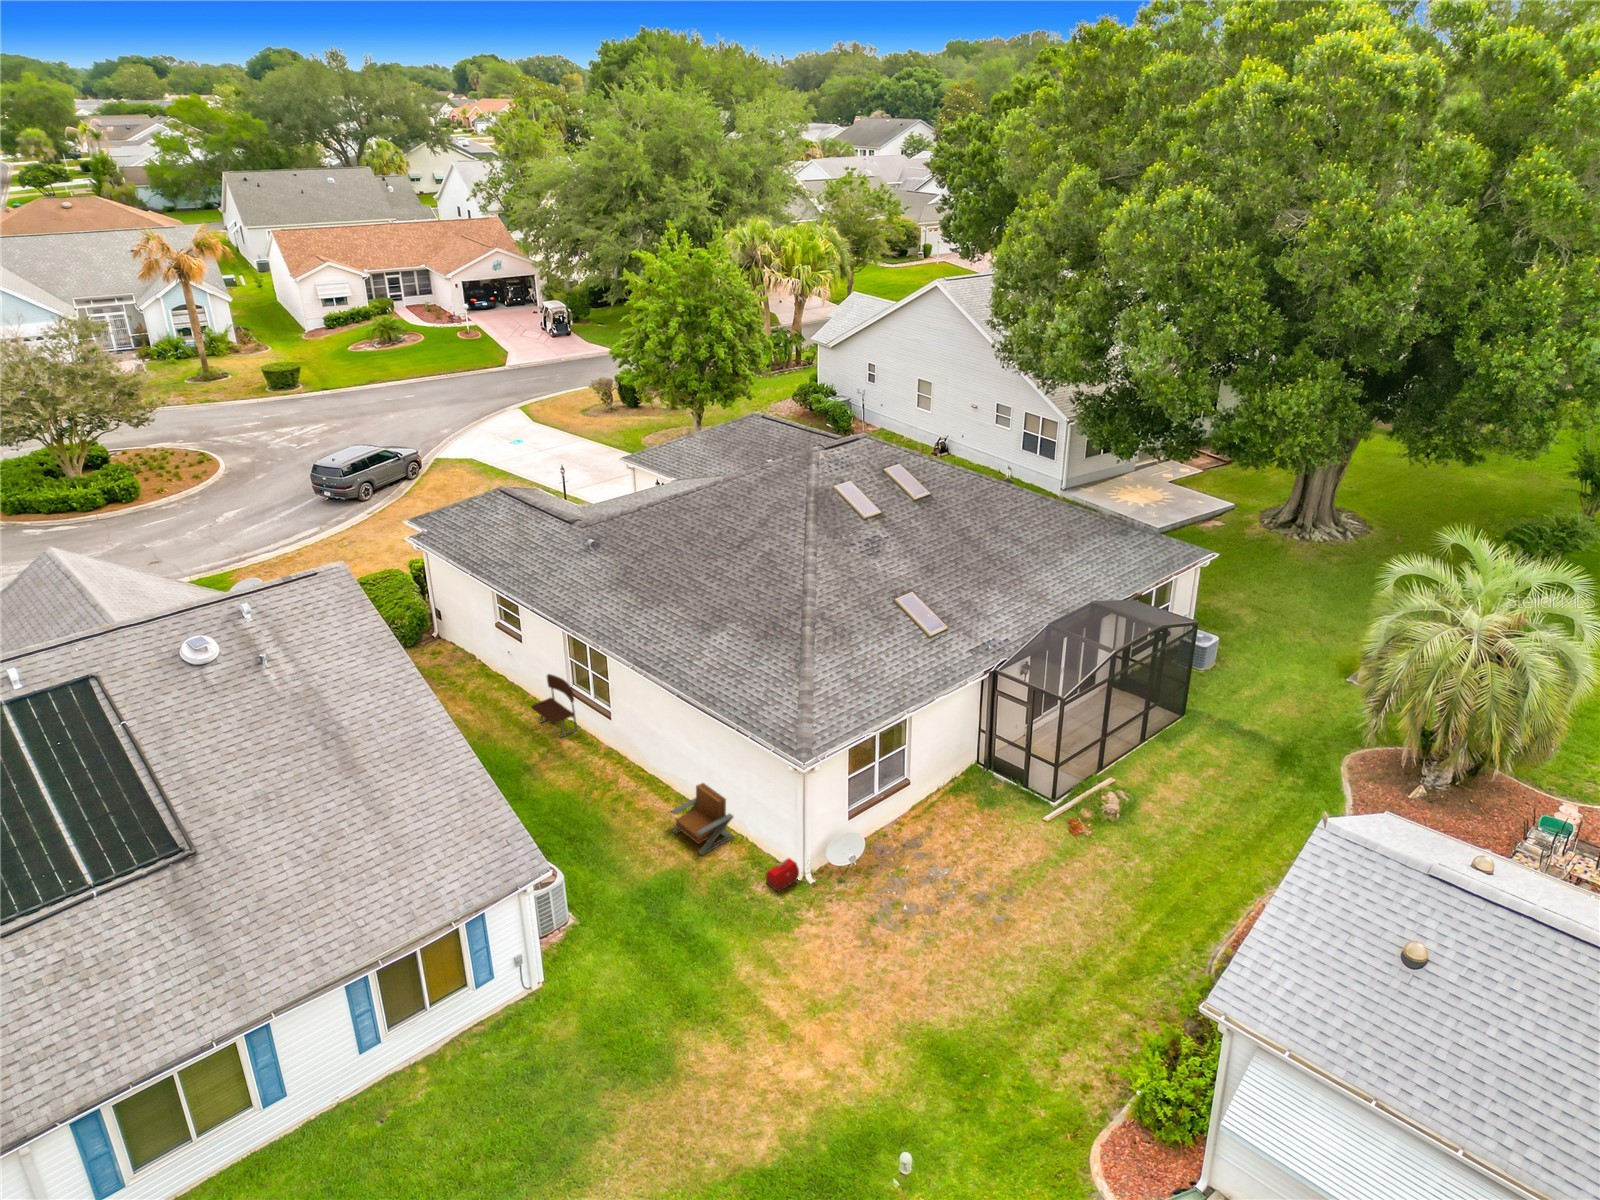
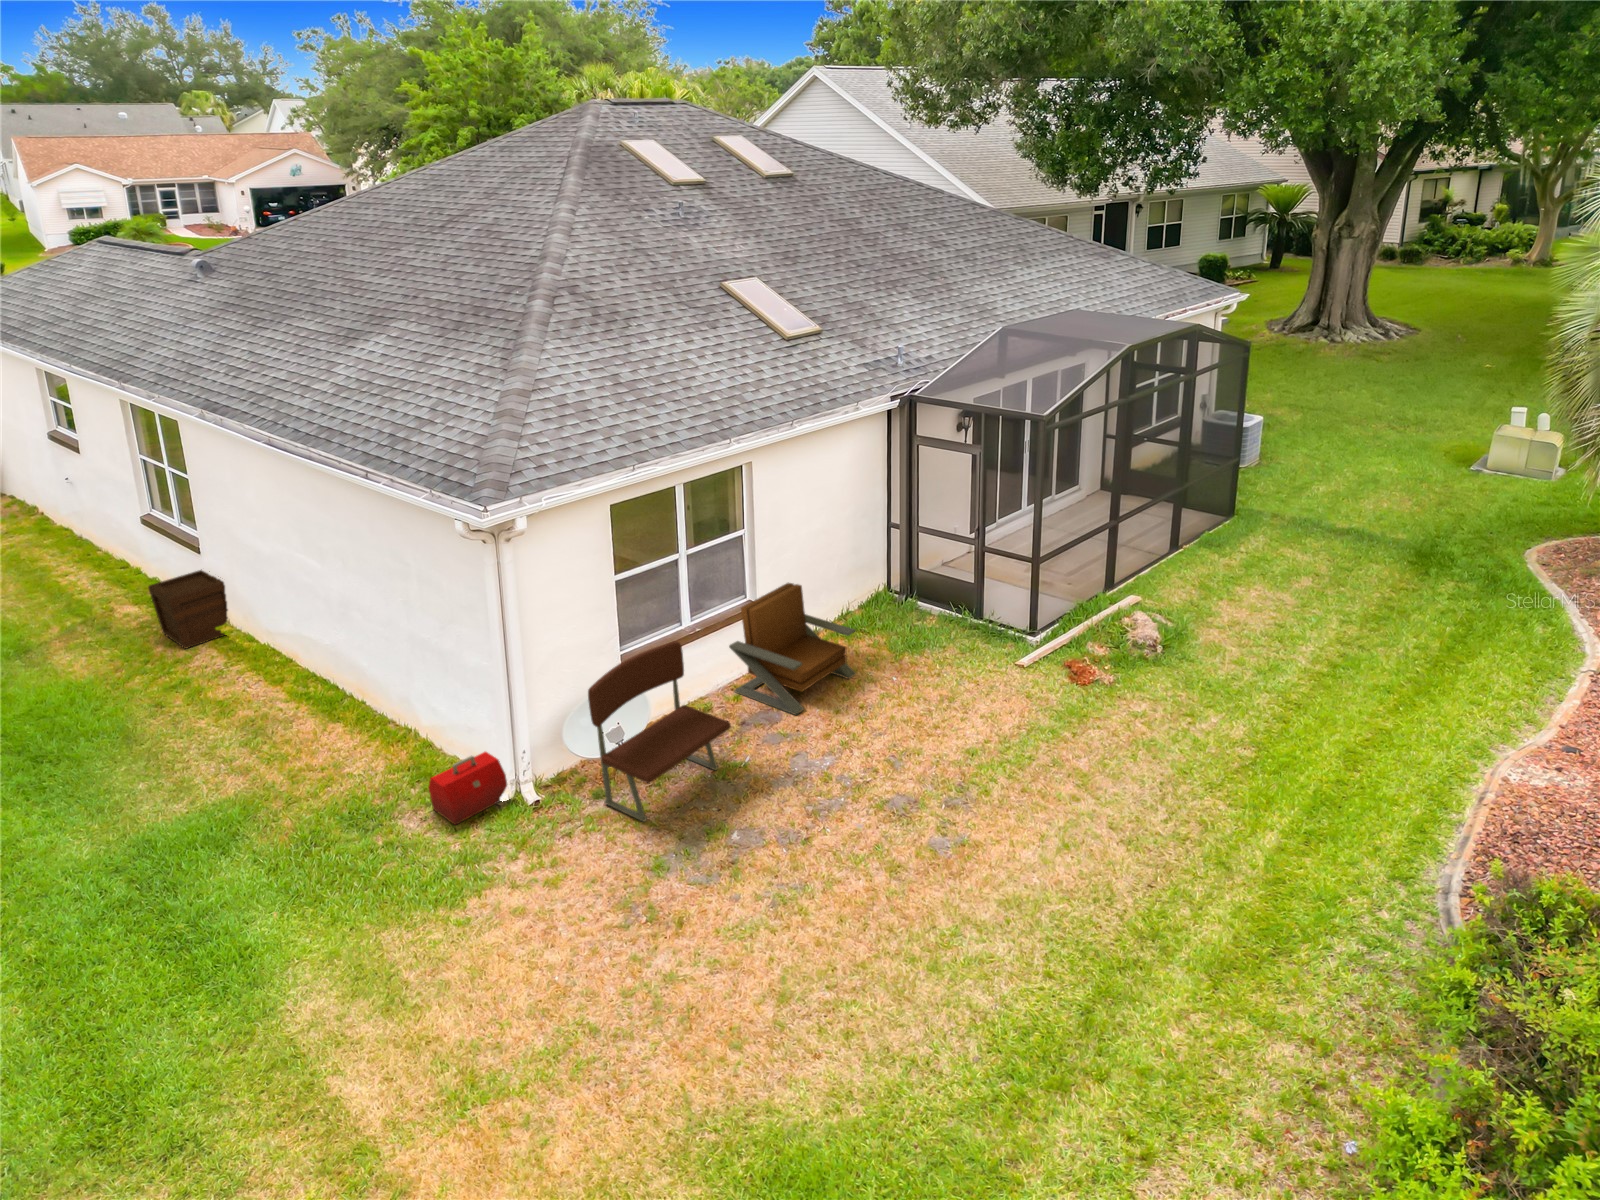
bench: present [531,674,578,737] -> present [588,641,731,822]
wooden crate: none [591,730,634,775] -> present [148,570,228,649]
lounge chair: present [671,783,733,855] -> present [729,583,856,715]

